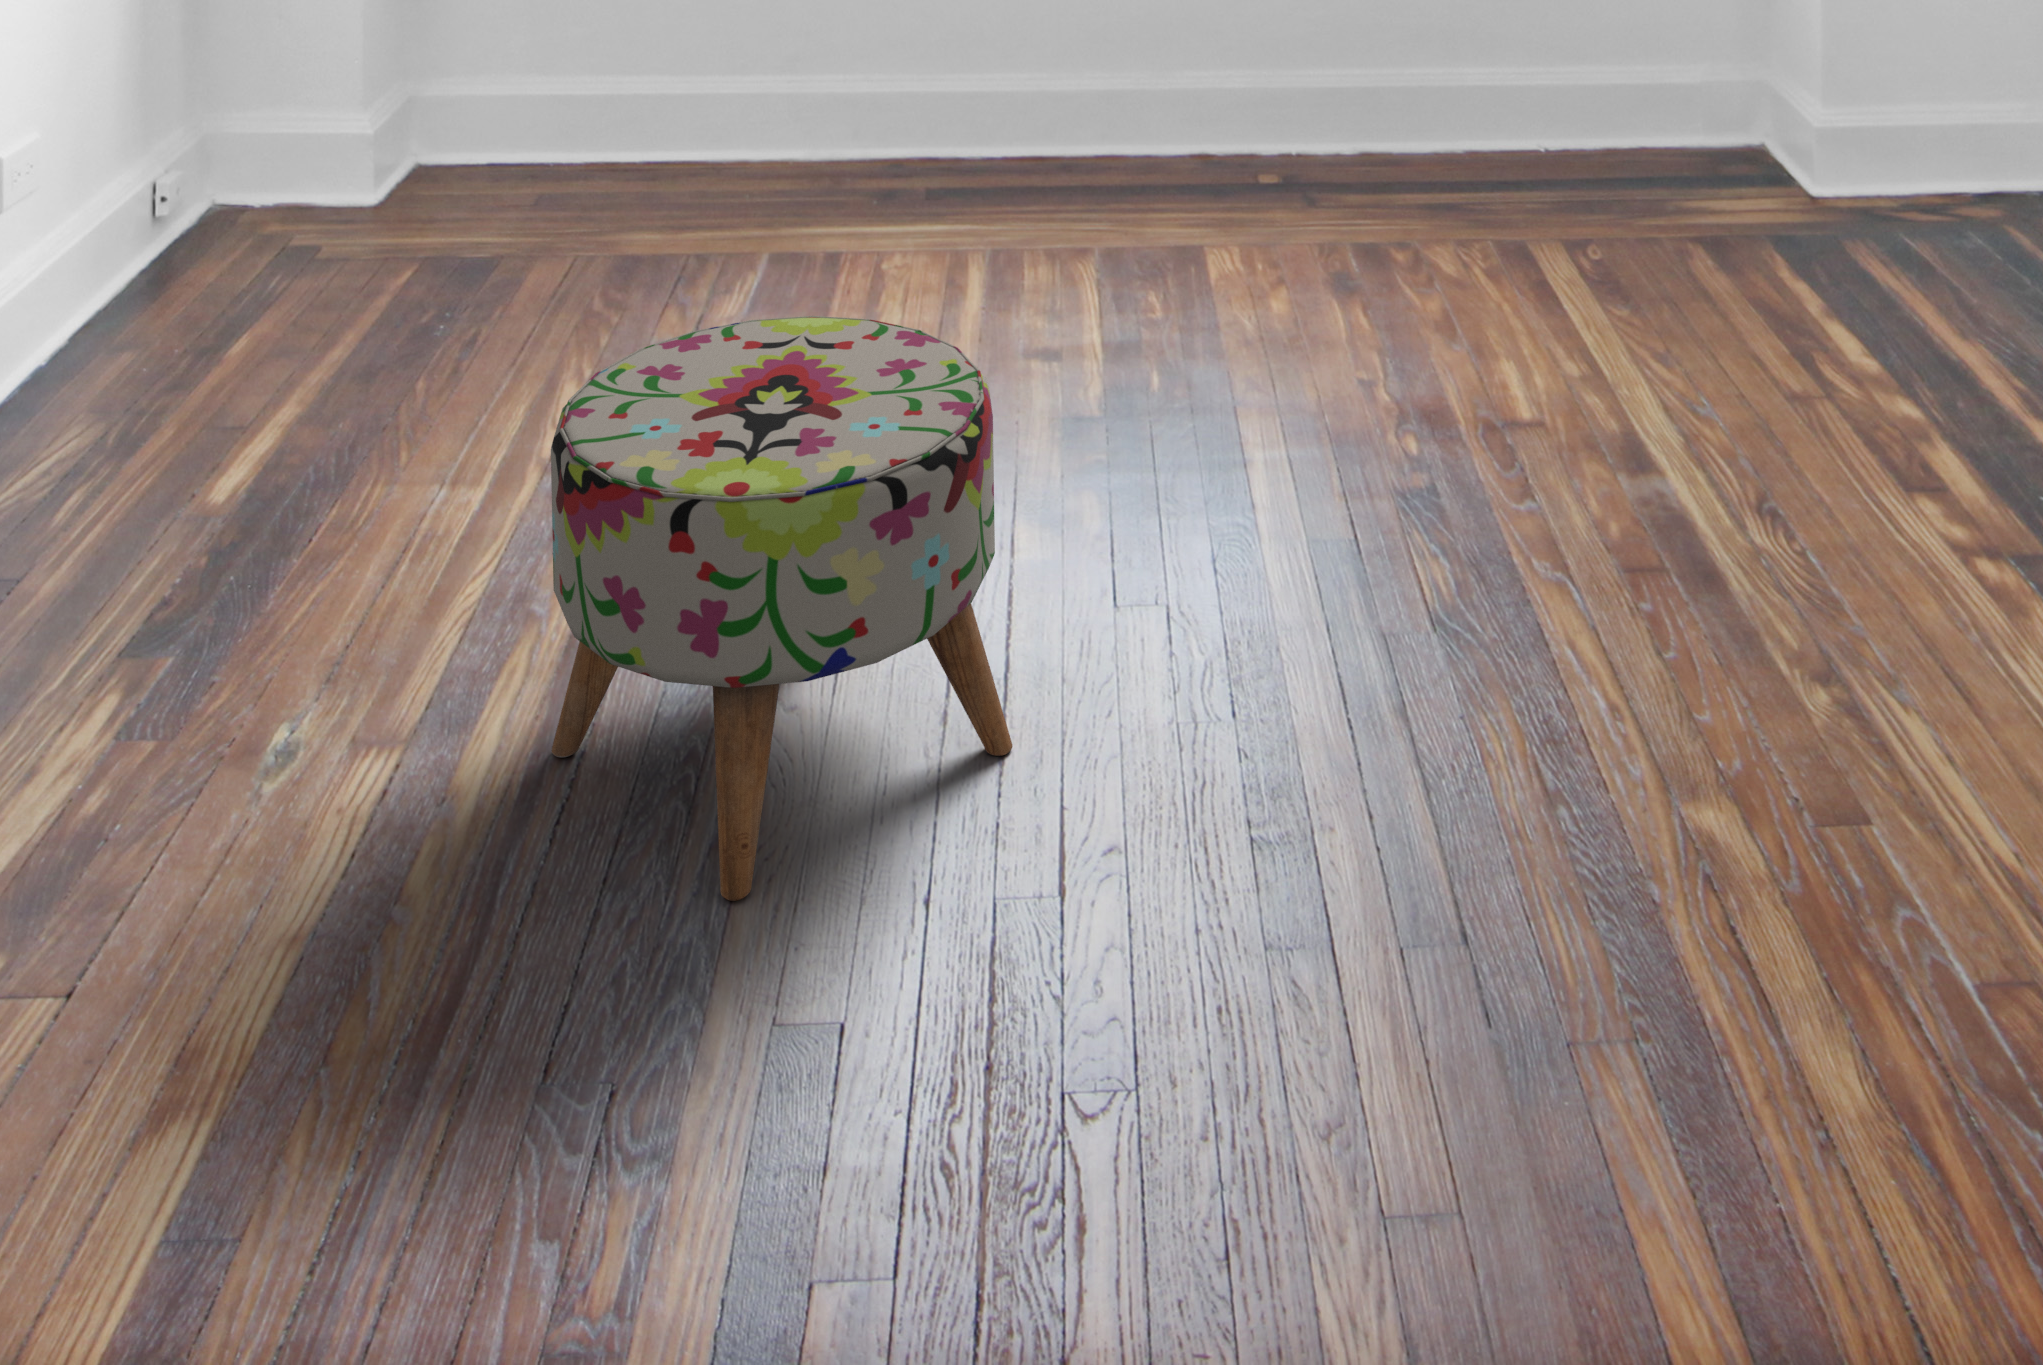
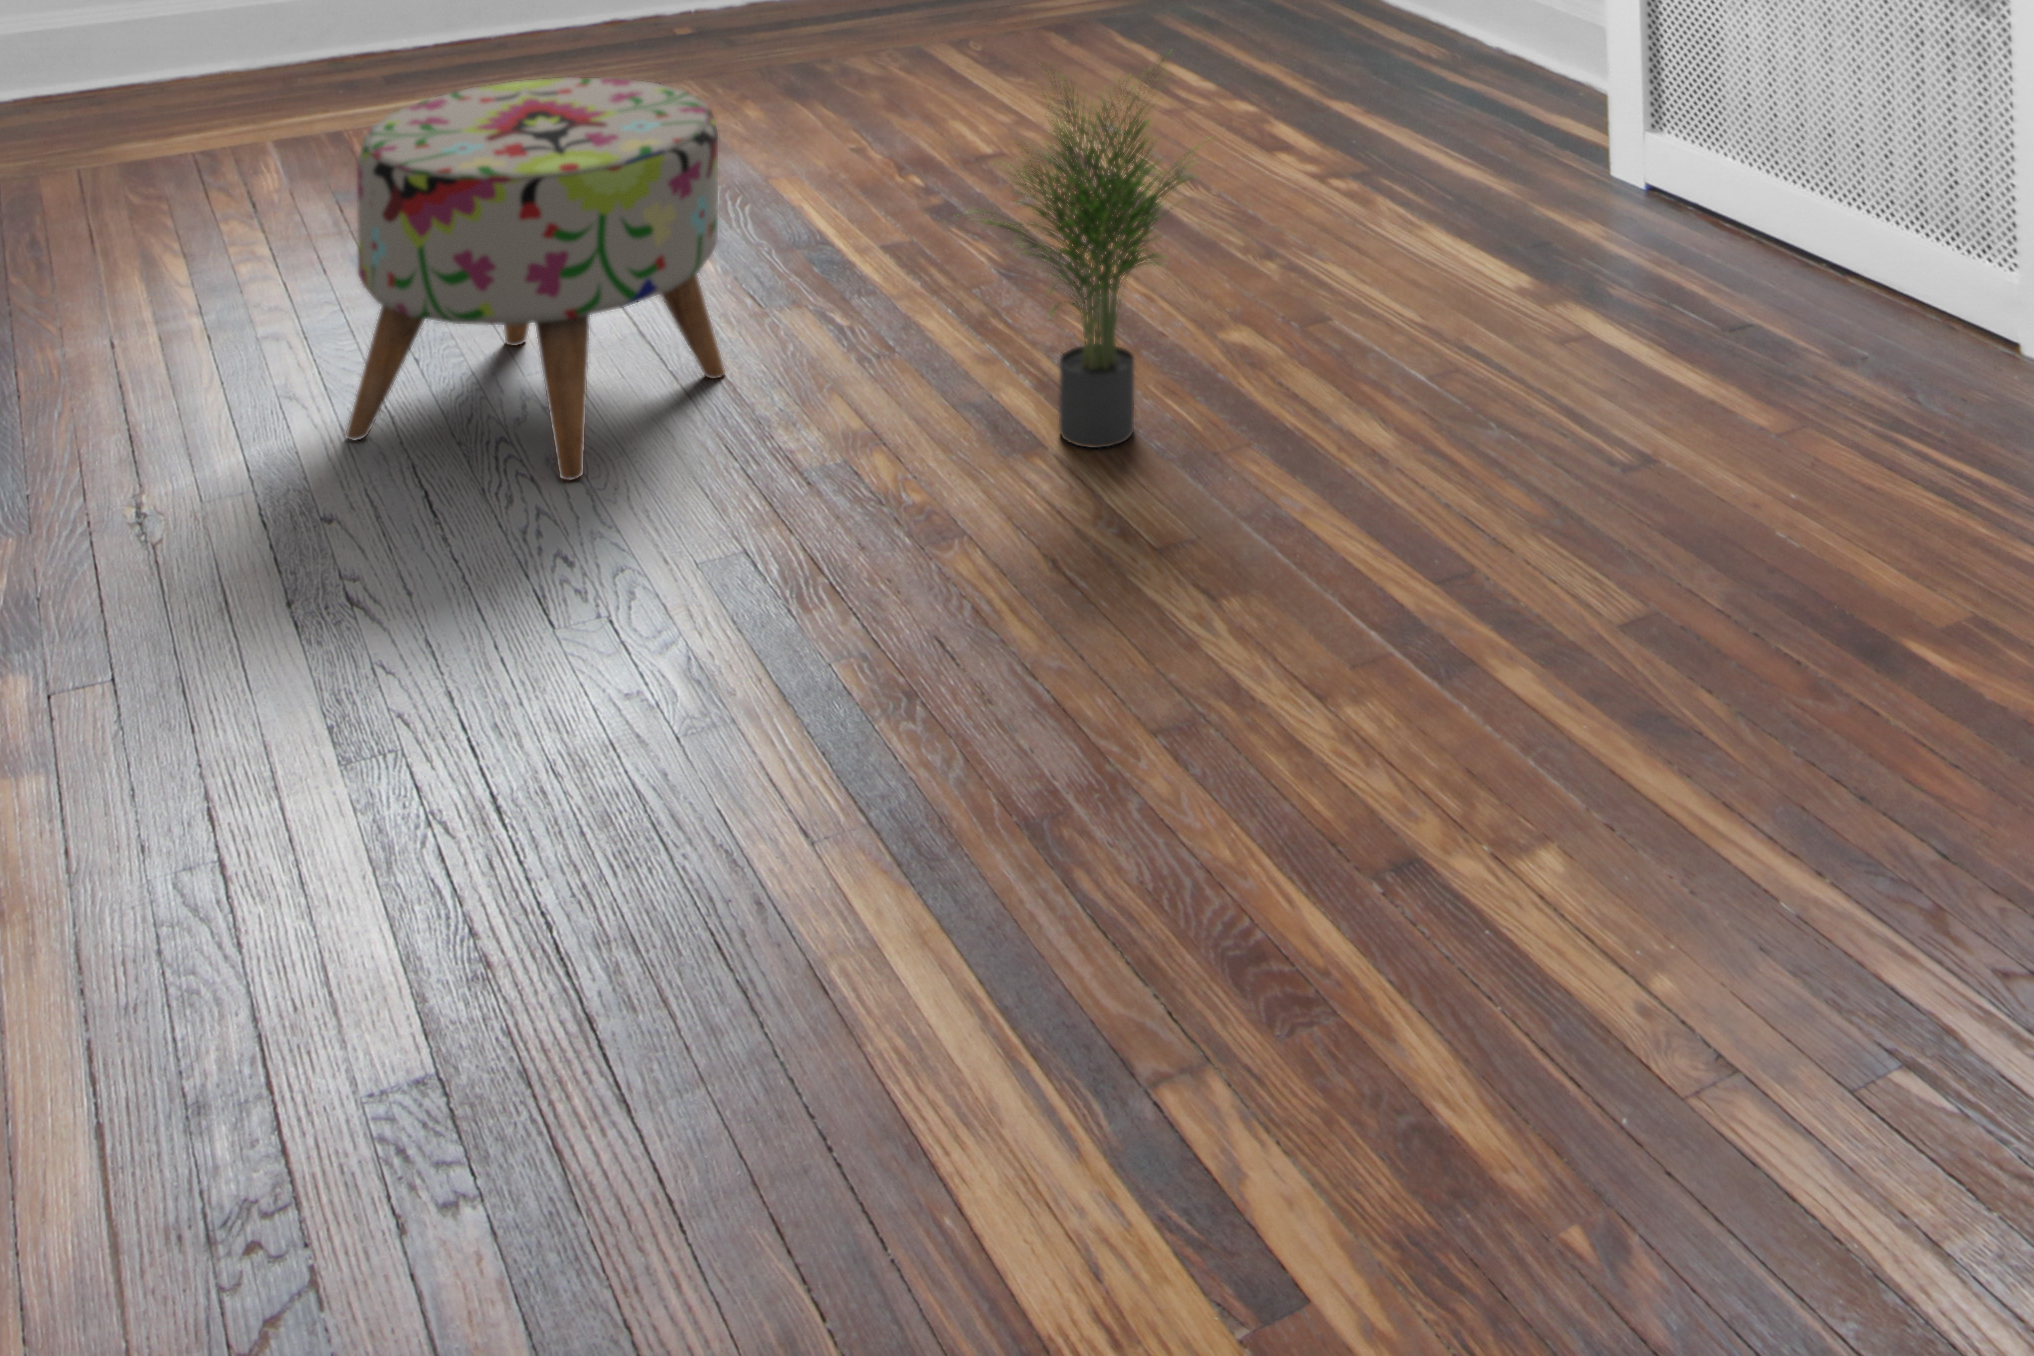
potted plant: none [1183,442,1586,1044] -> present [977,52,1206,448]

